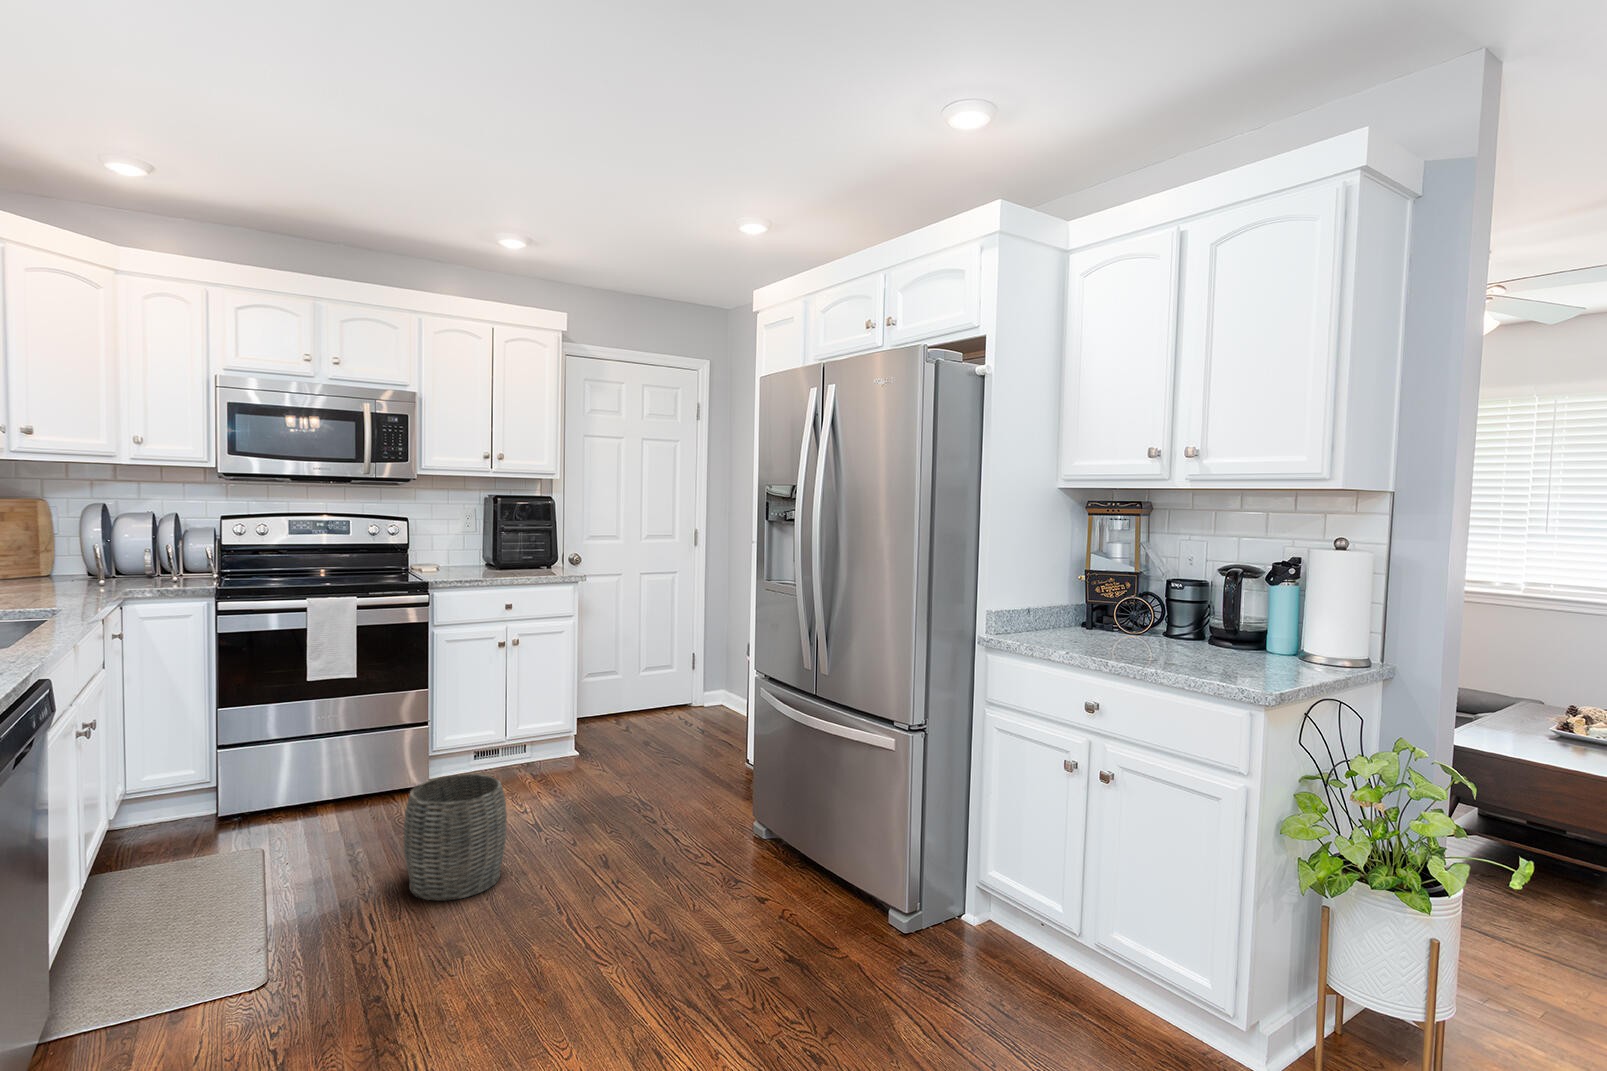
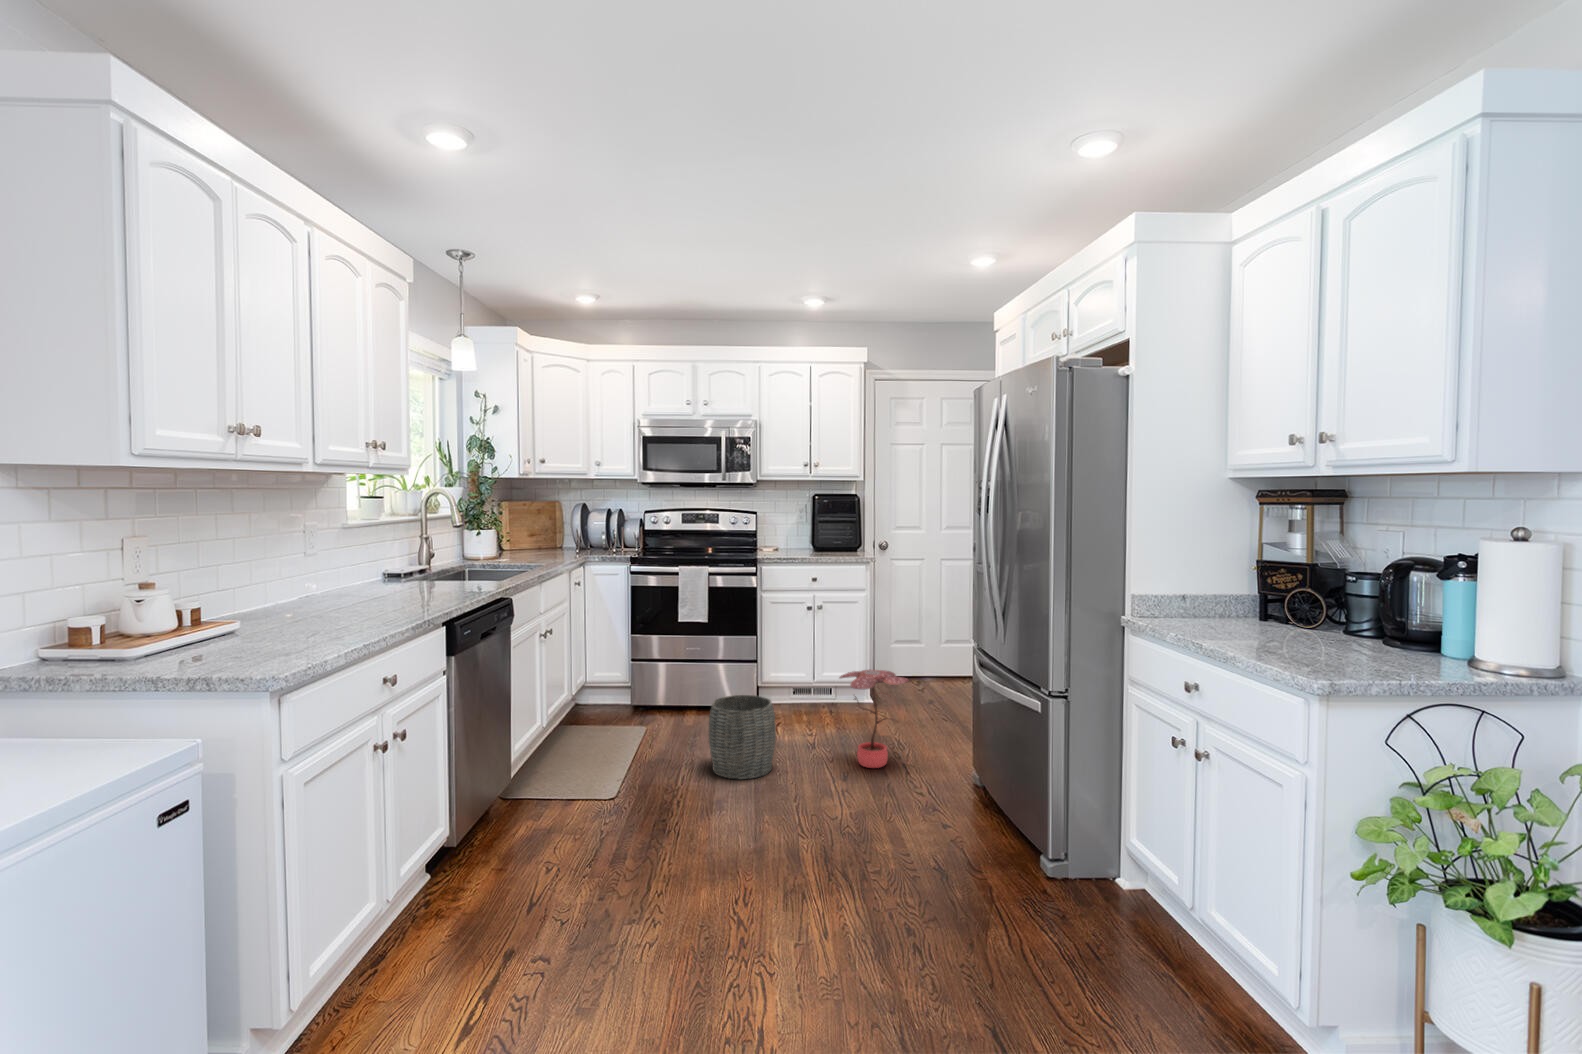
potted plant: none [585,718,679,845] -> present [840,670,908,768]

